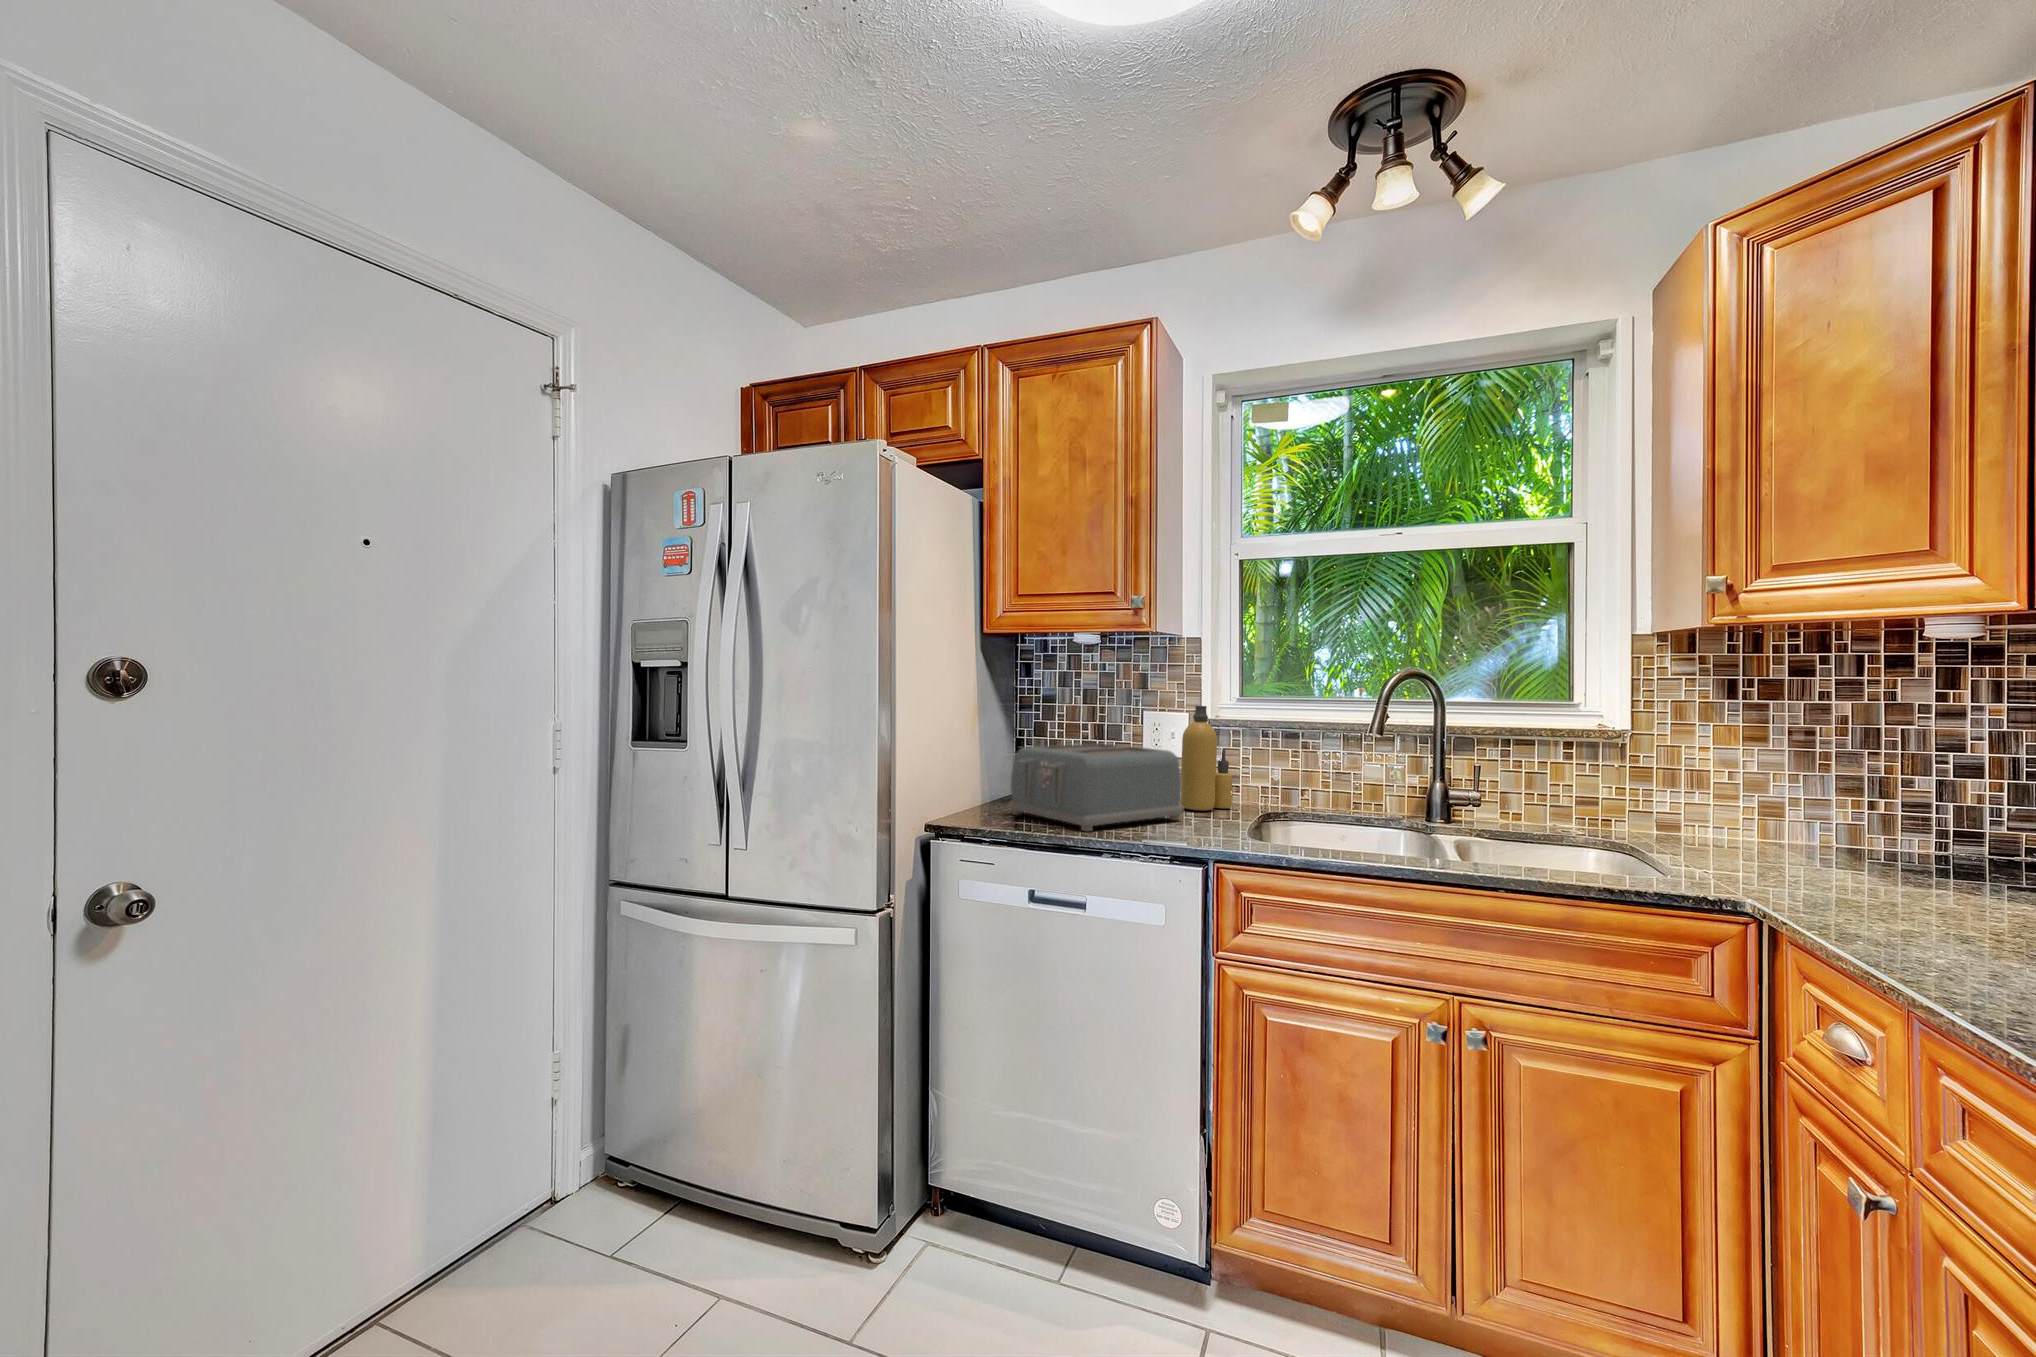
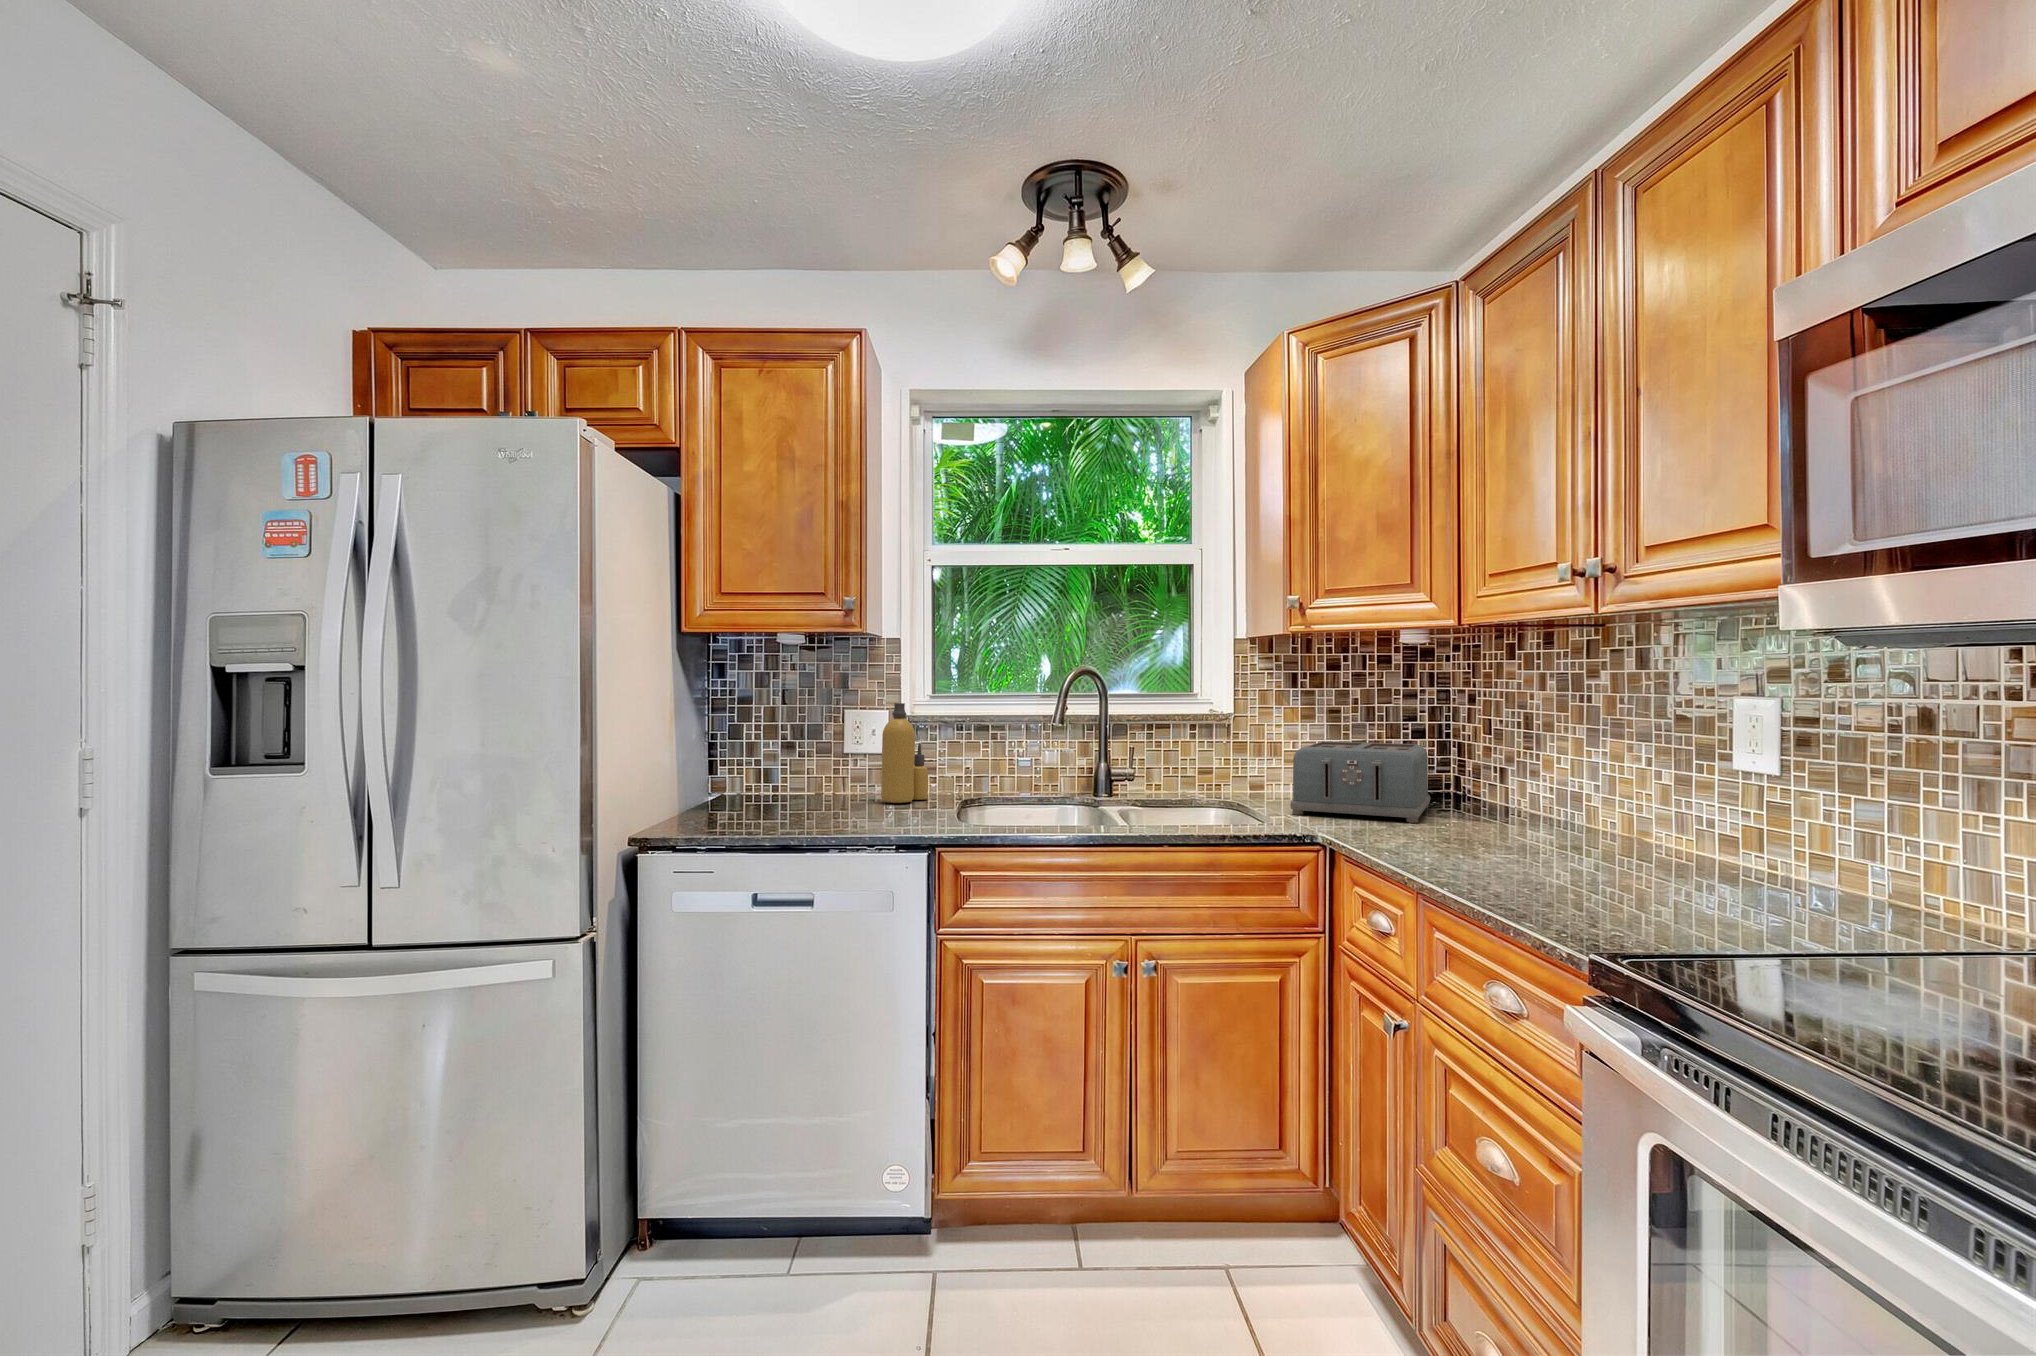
toaster: present [1009,743,1184,831] -> present [1290,741,1430,823]

